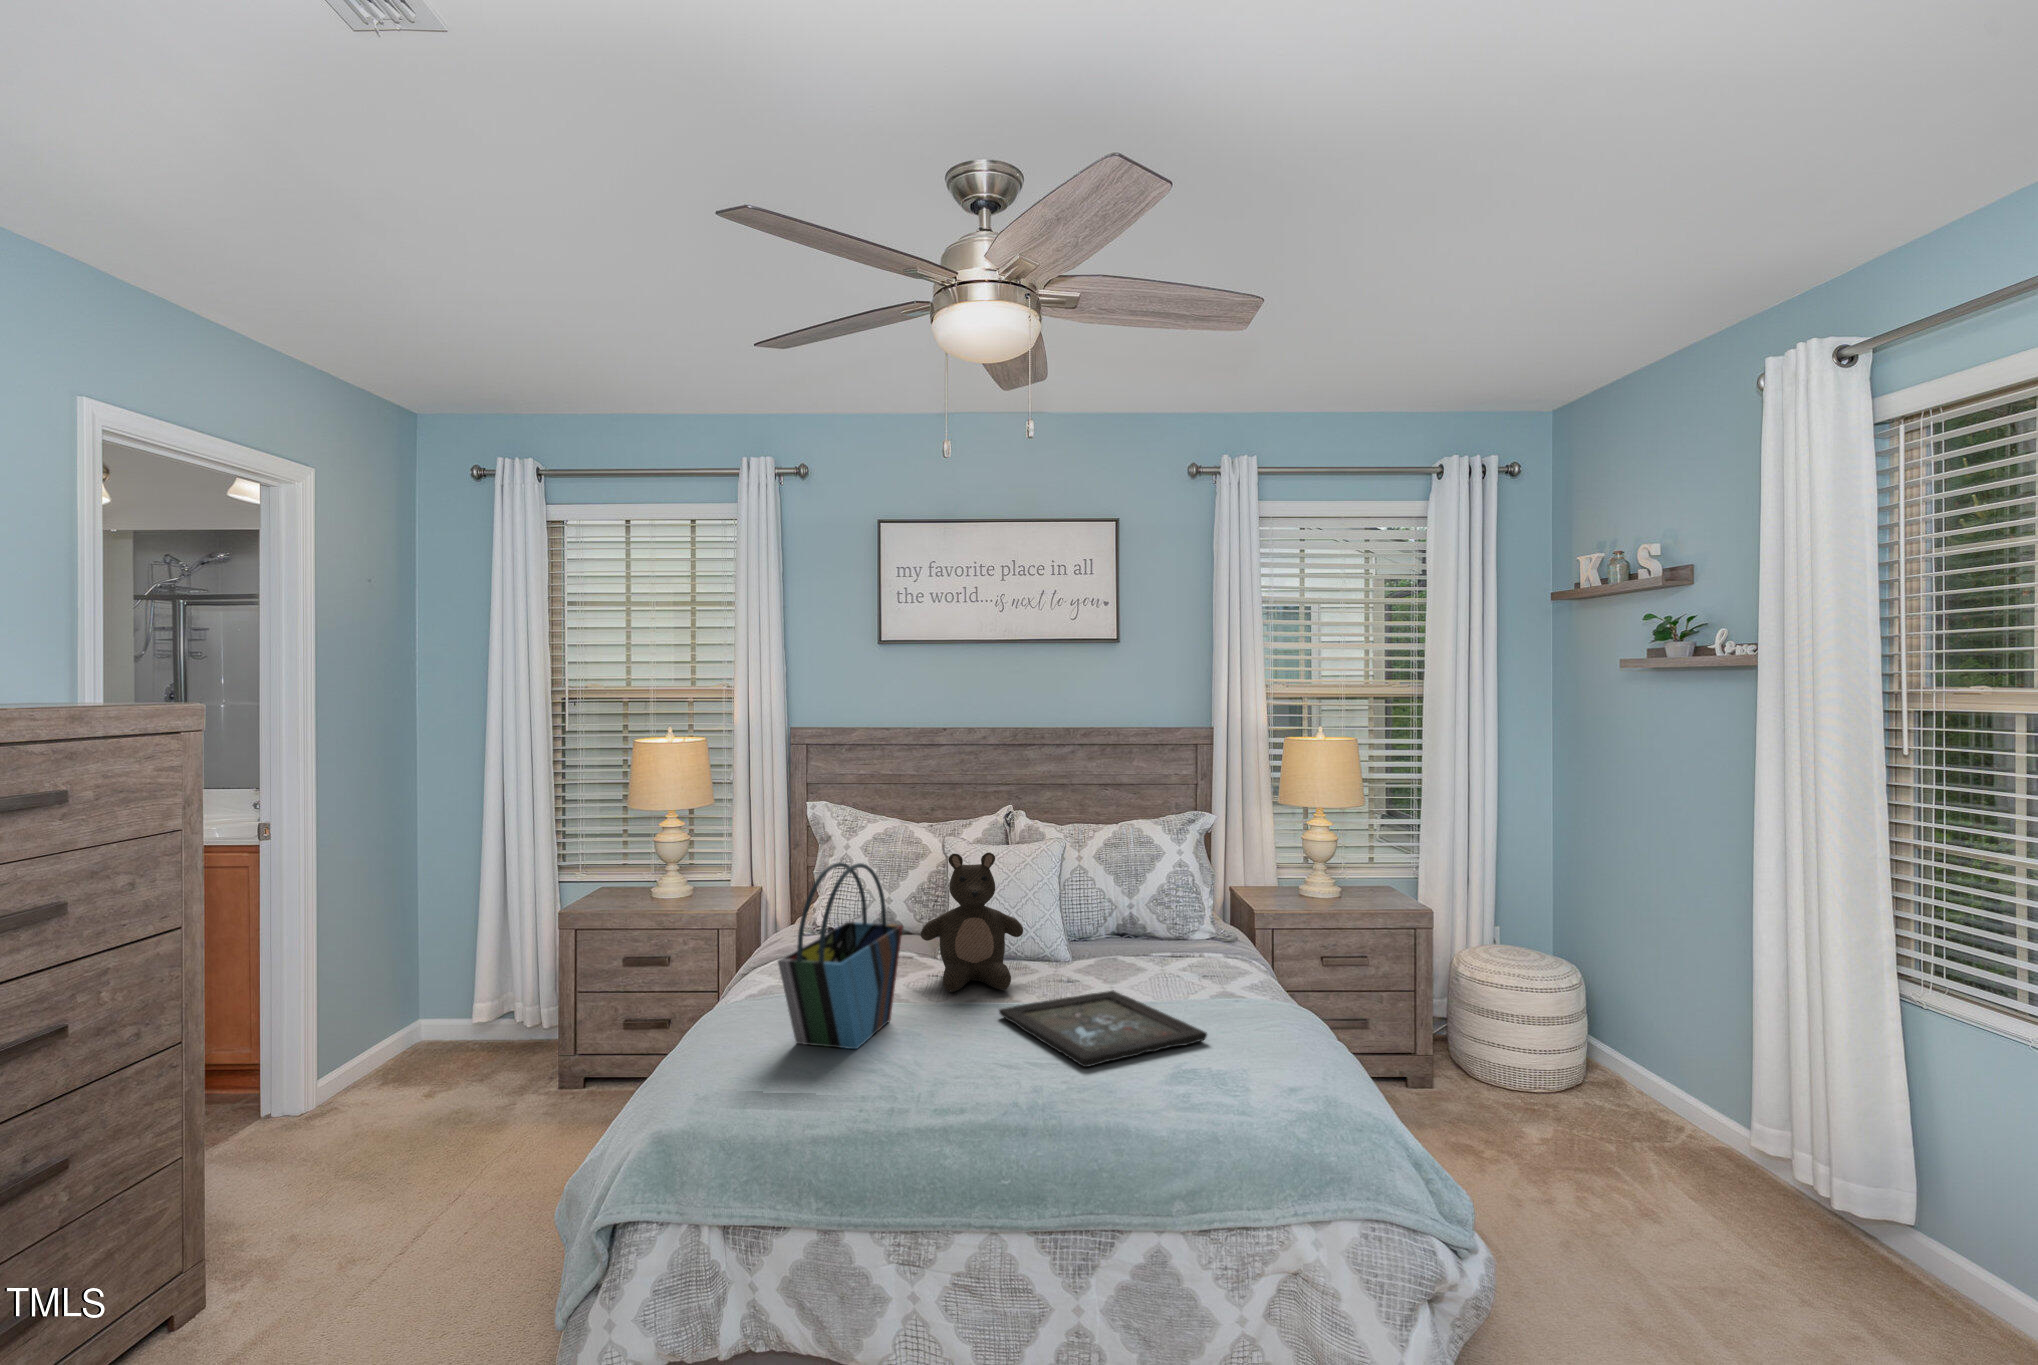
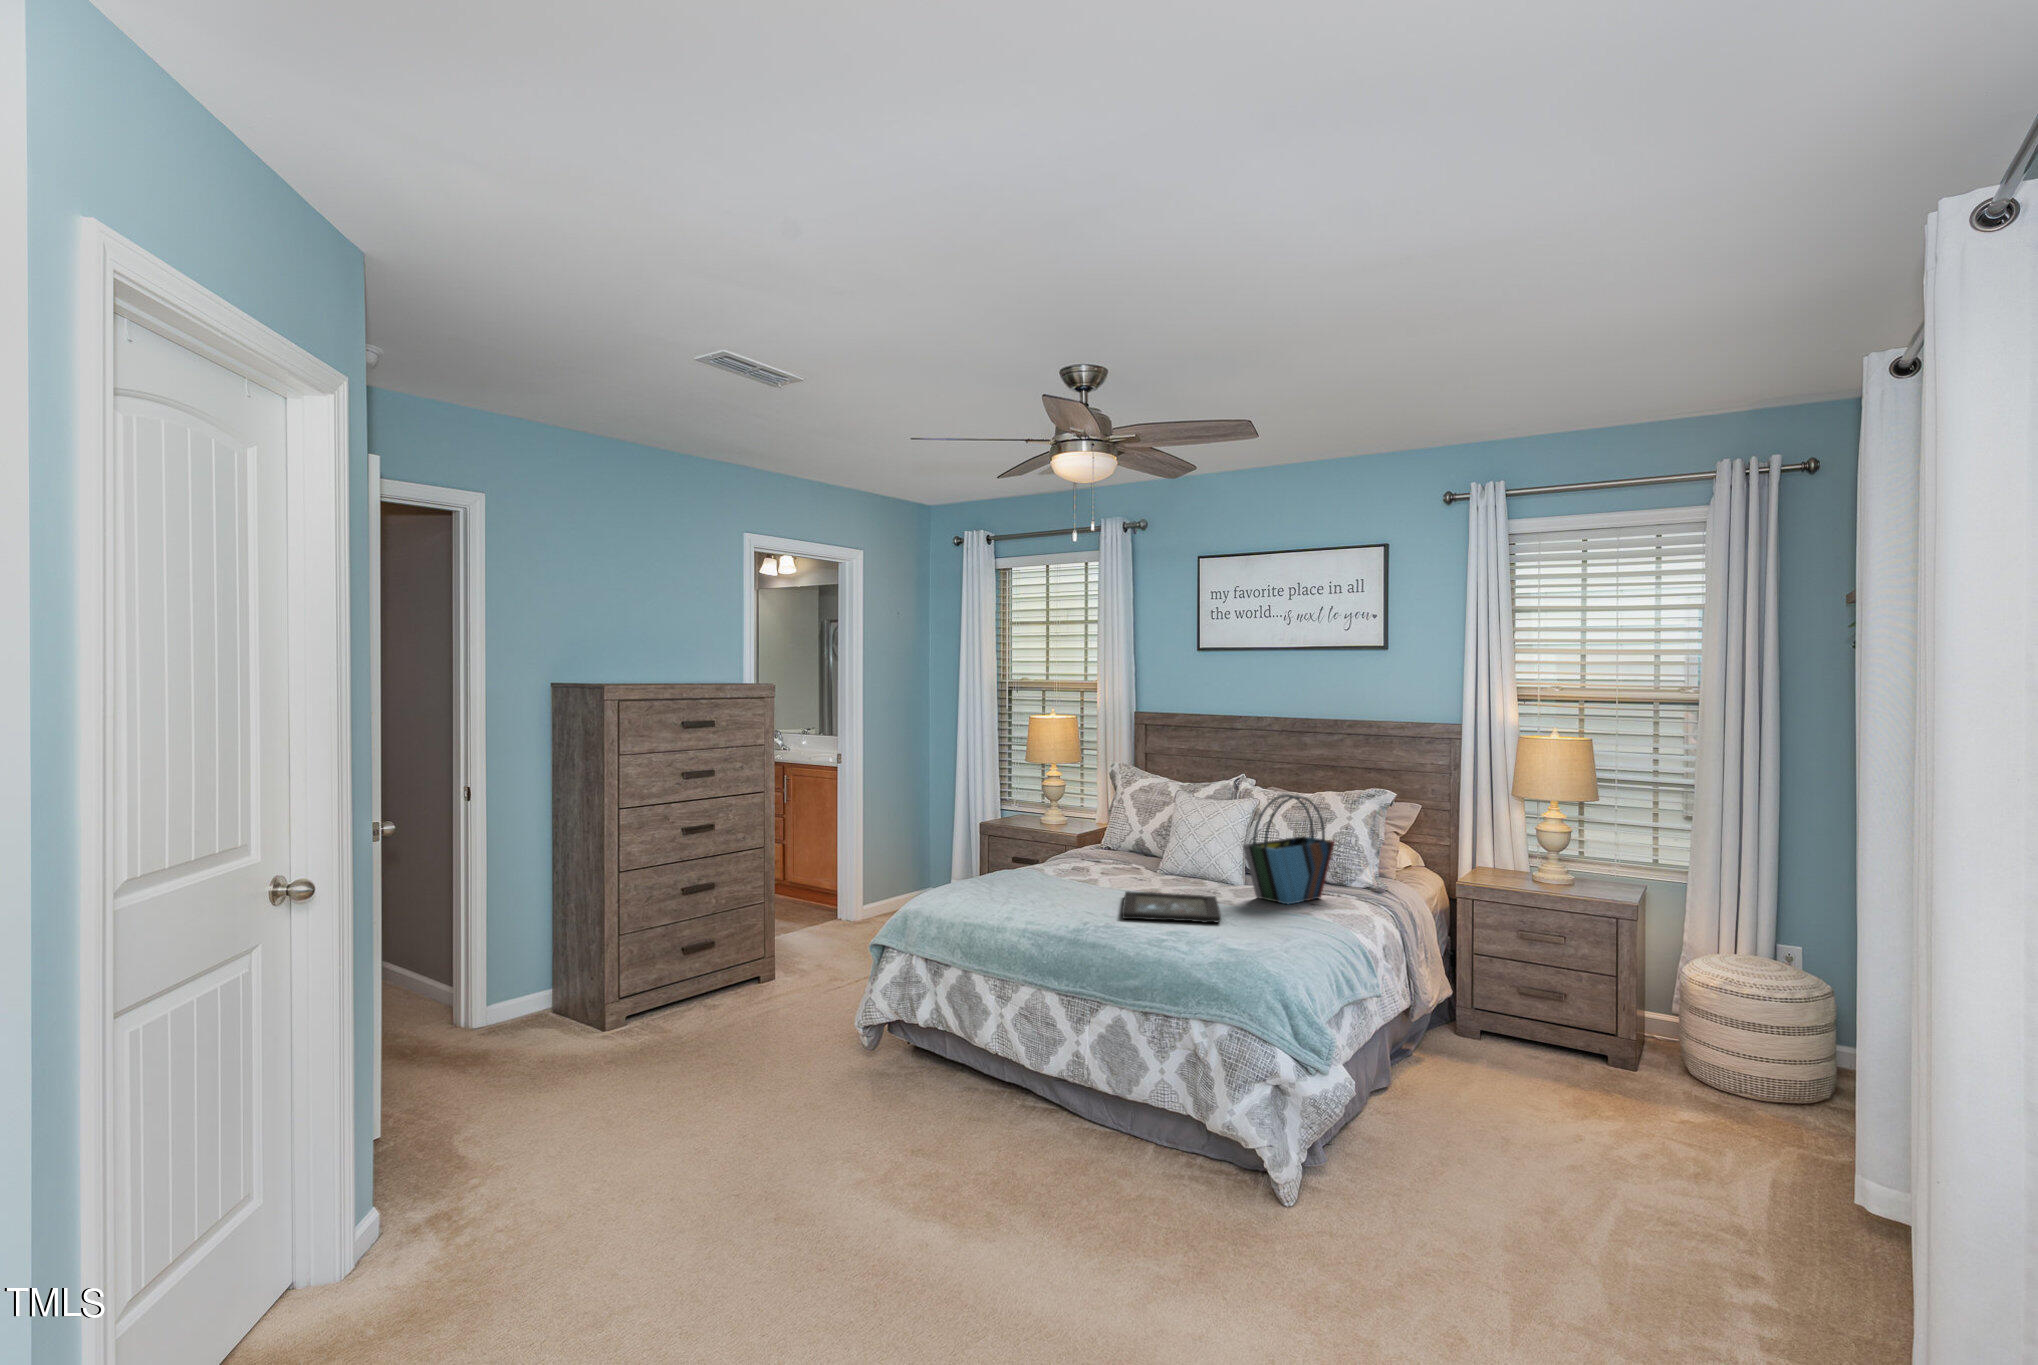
stuffed bear: present [921,853,1023,992] -> none [1117,796,1186,887]
tote bag: present [778,862,903,1049] -> present [1243,794,1334,905]

